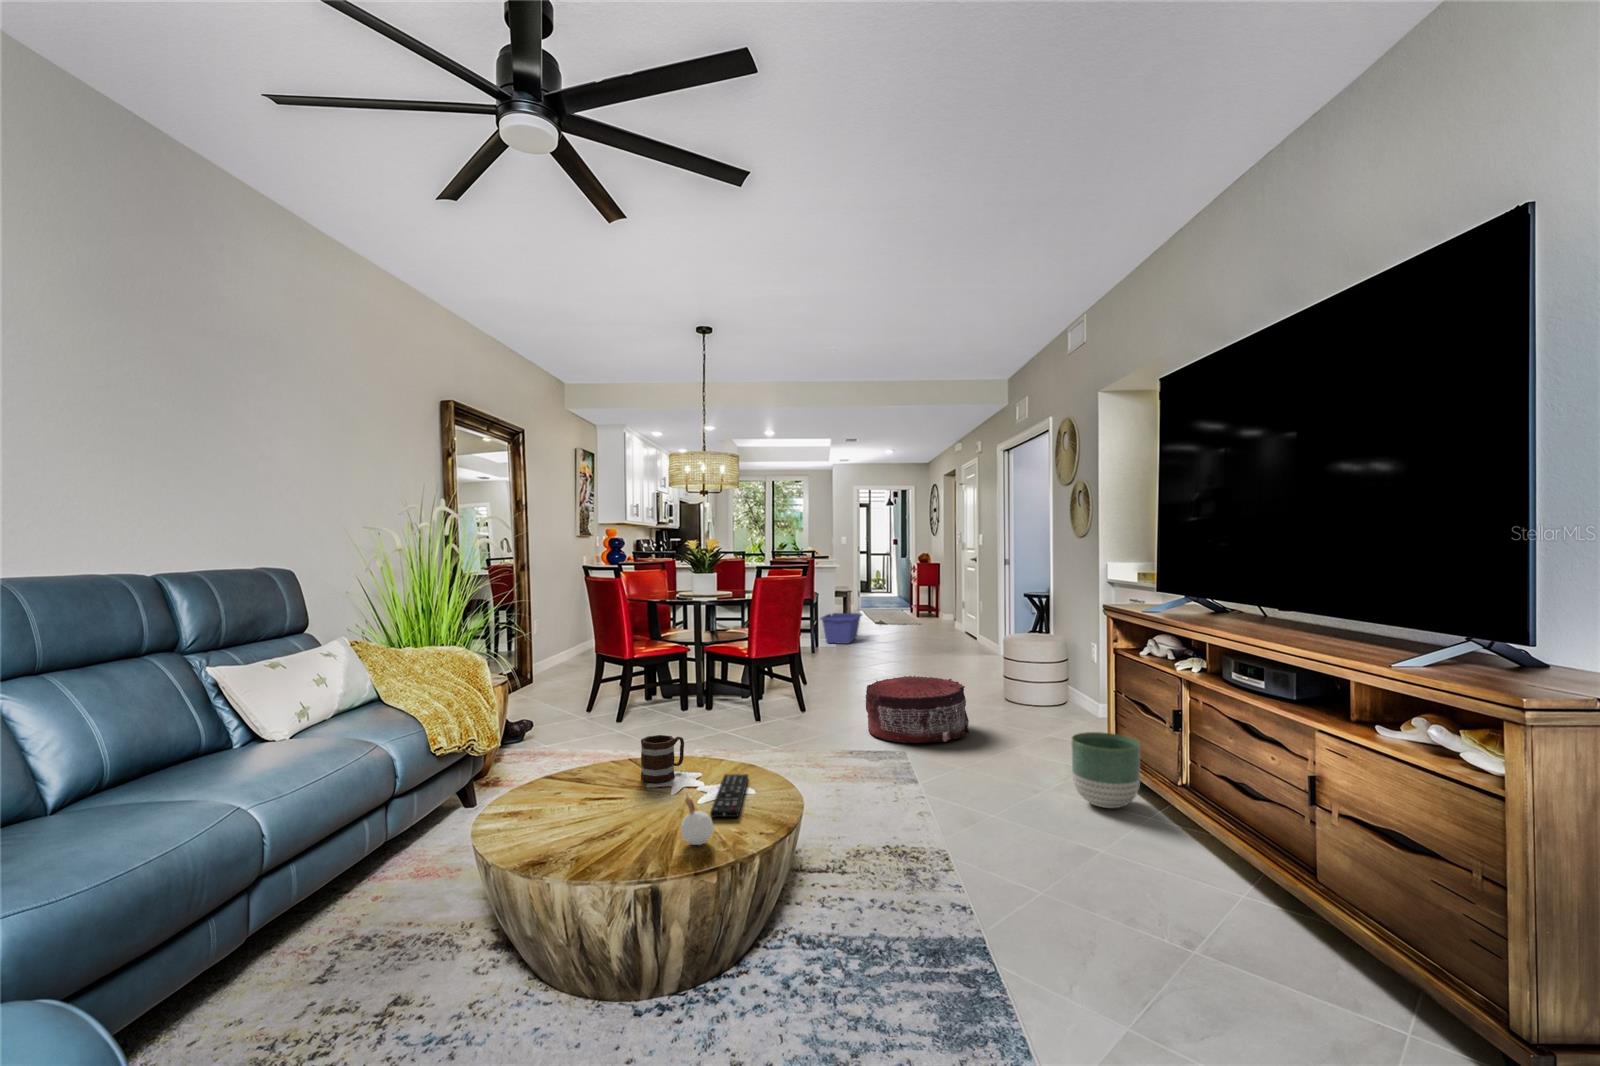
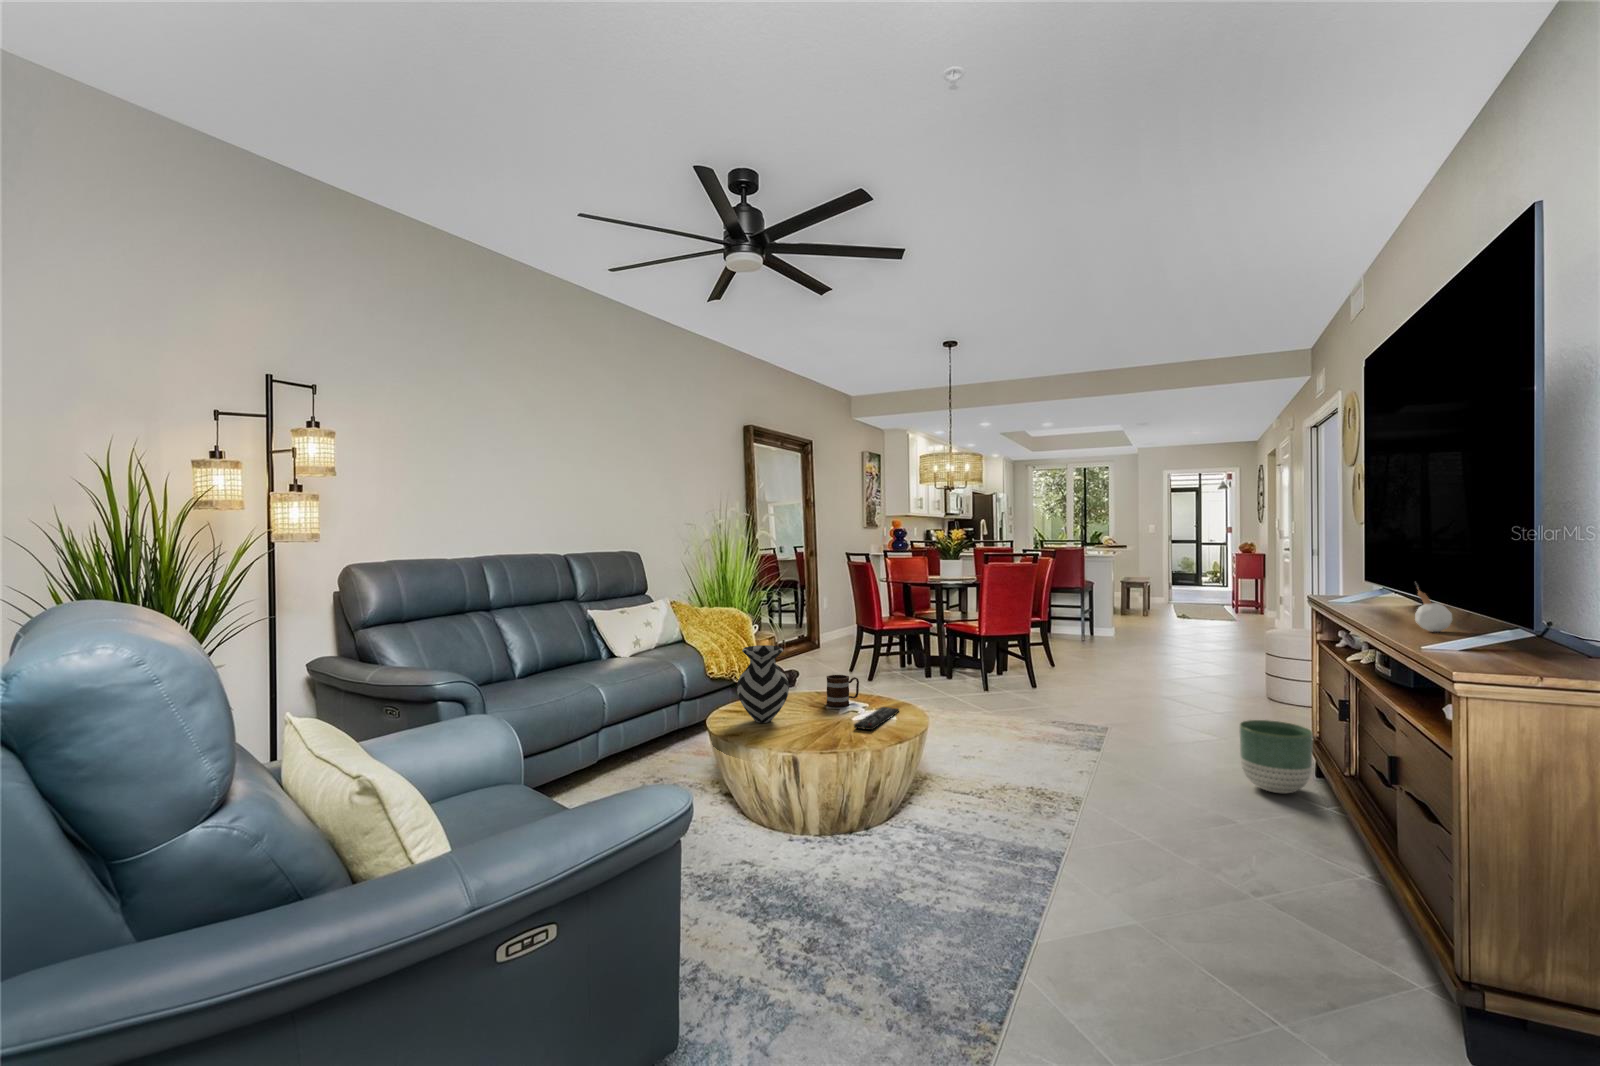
storage bin: present [820,613,862,644] -> none [1096,604,1147,635]
pouf: present [866,676,969,743] -> none [1080,662,1184,724]
vase: none [523,707,604,829] -> present [737,645,789,723]
candle: present [681,788,713,845] -> present [1415,588,1452,632]

